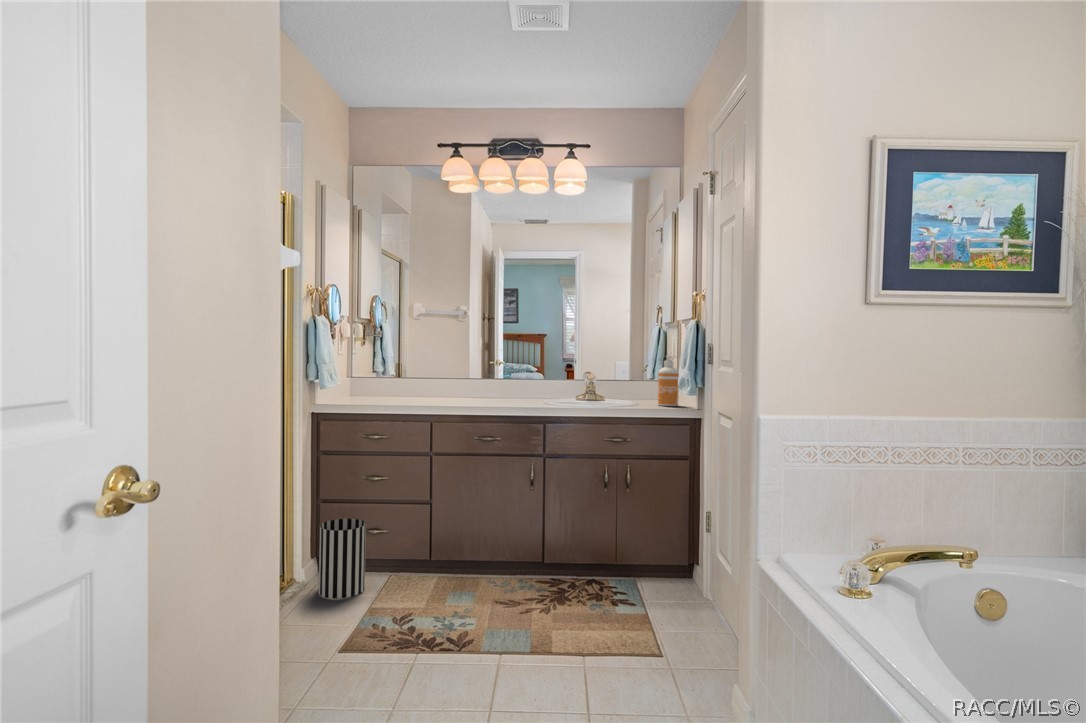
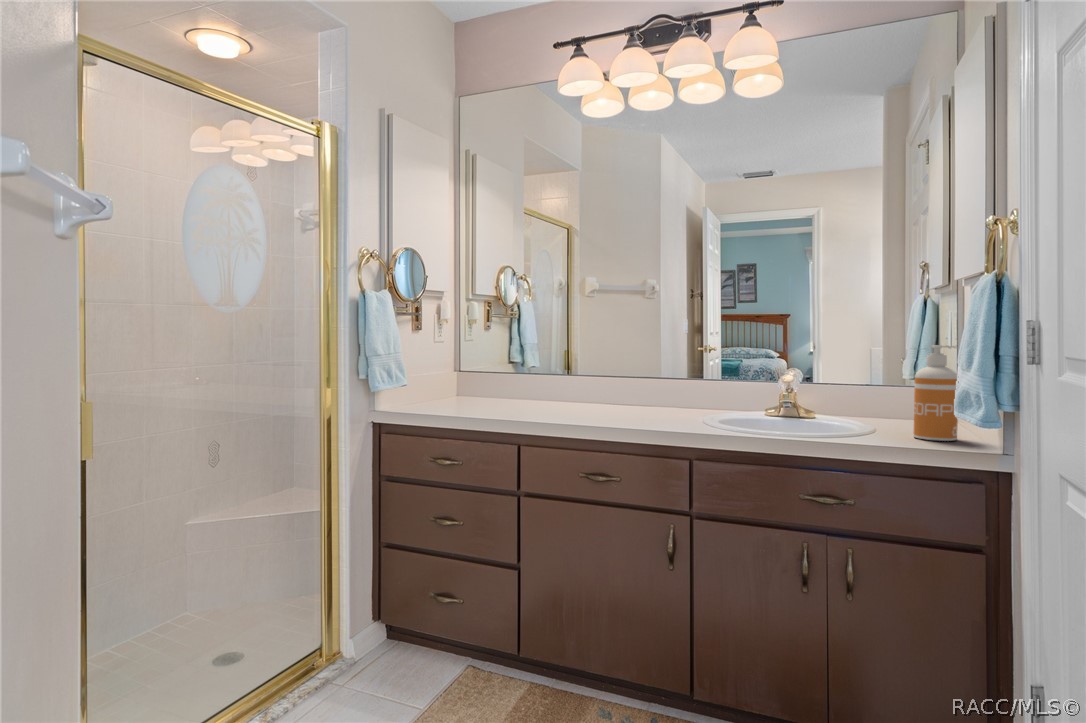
wastebasket: present [318,519,366,599] -> none [361,582,425,704]

